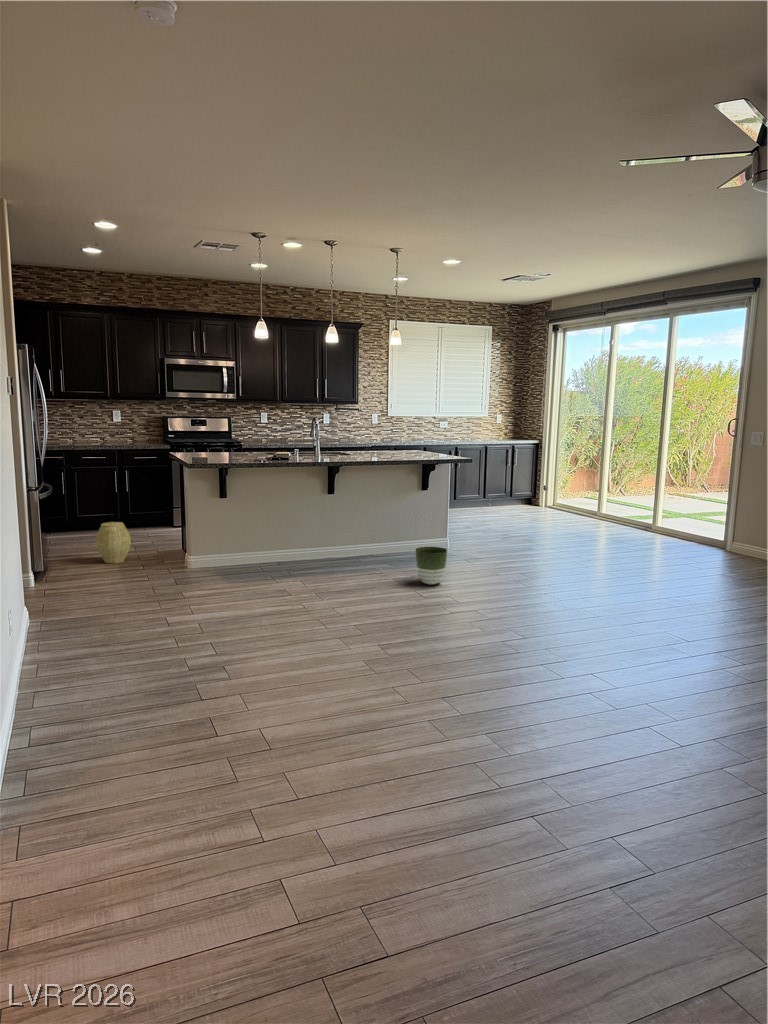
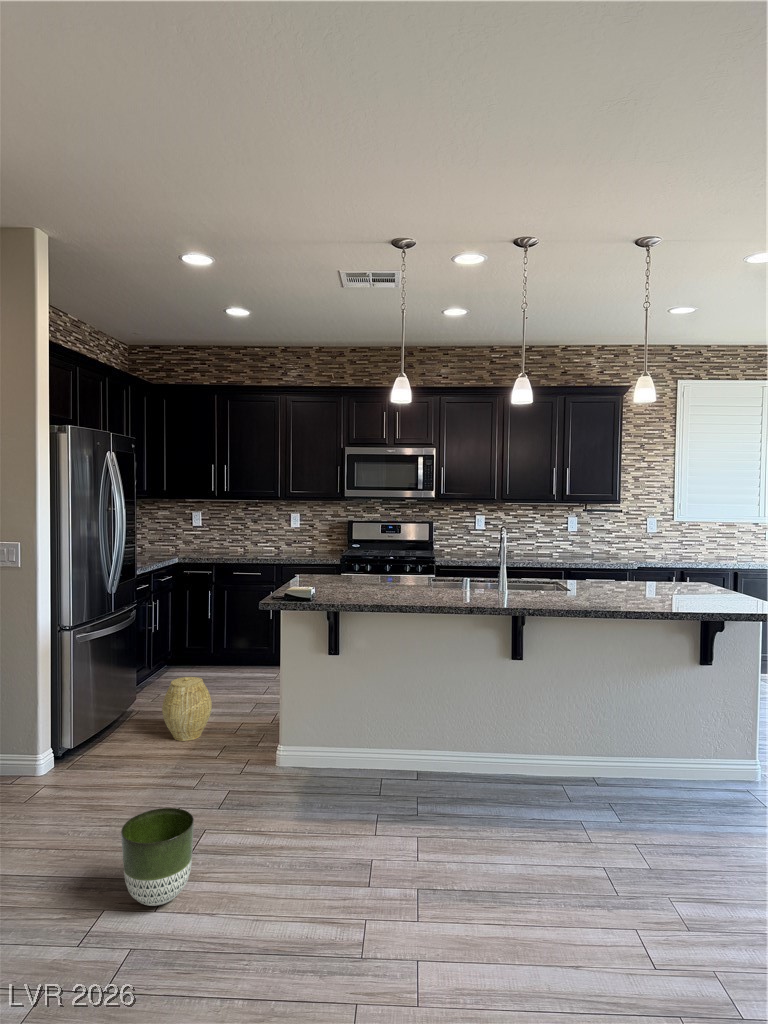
planter: present [416,547,447,584] -> present [121,808,194,906]

